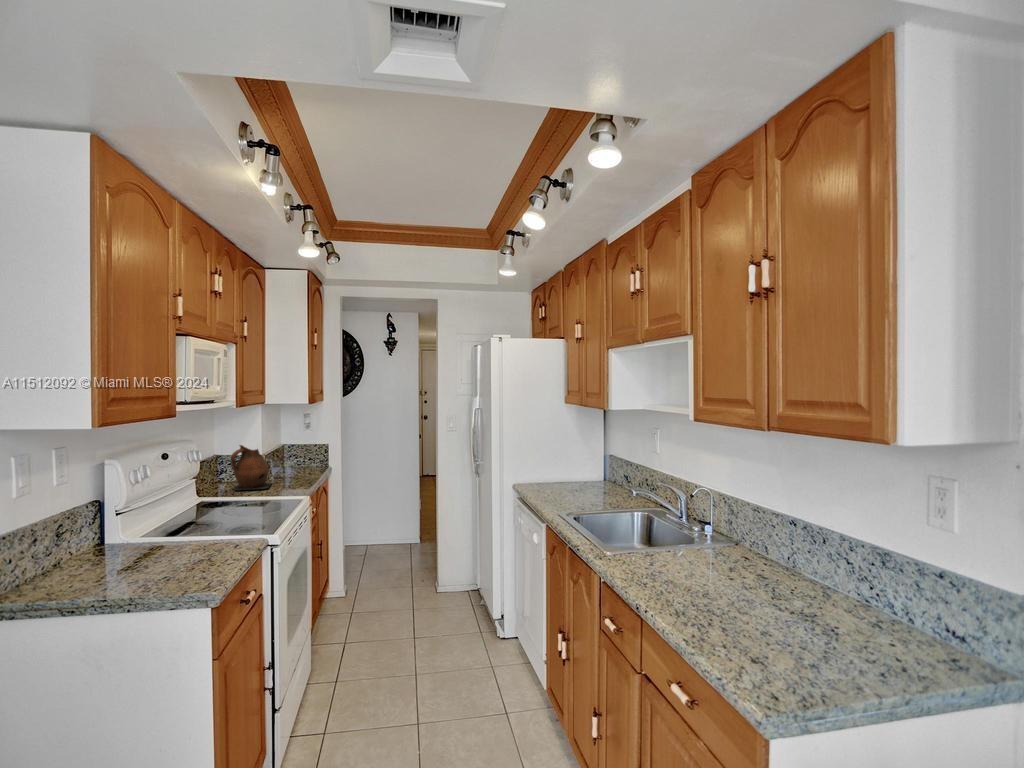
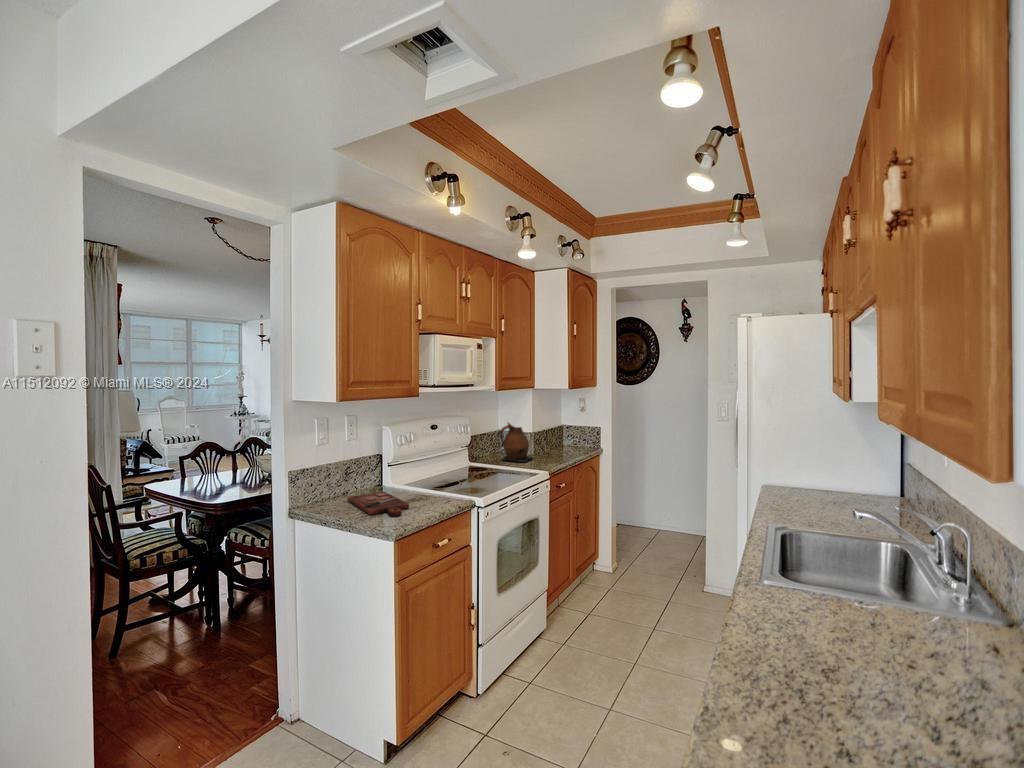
cutting board: none [74,550,190,580] -> present [347,492,409,516]

